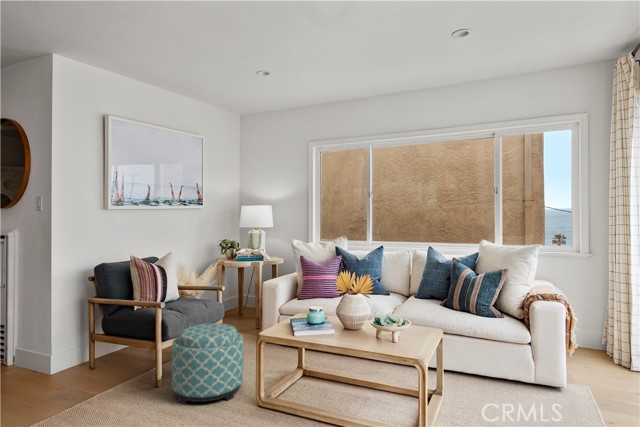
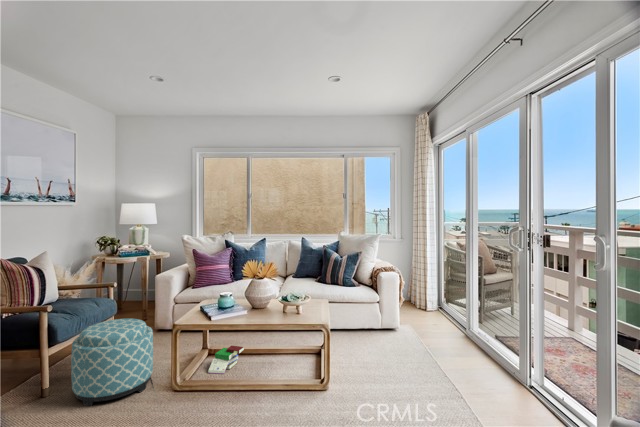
book: none [295,368,336,398] -> present [208,346,244,374]

